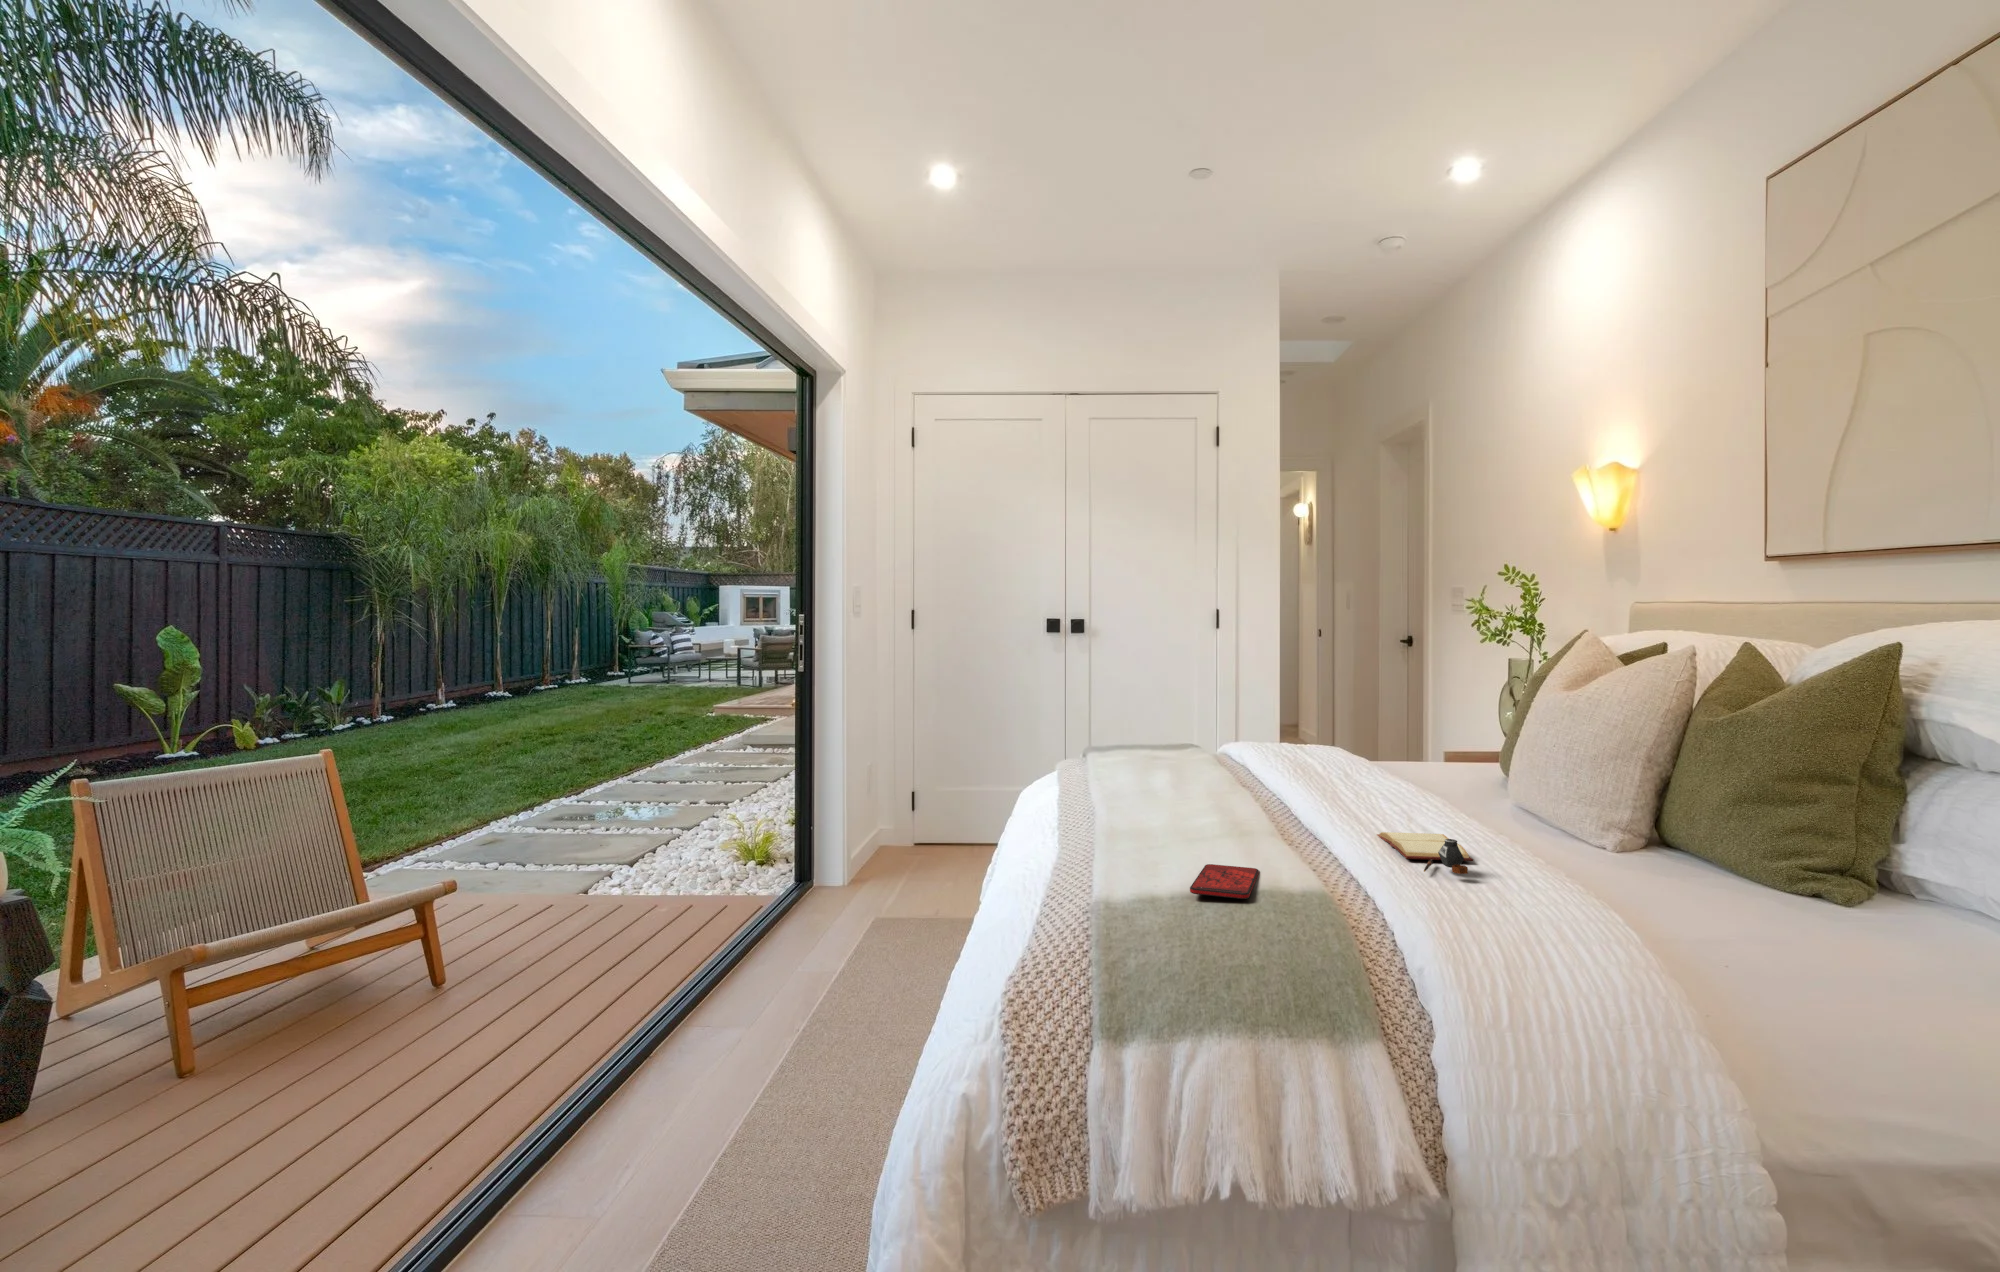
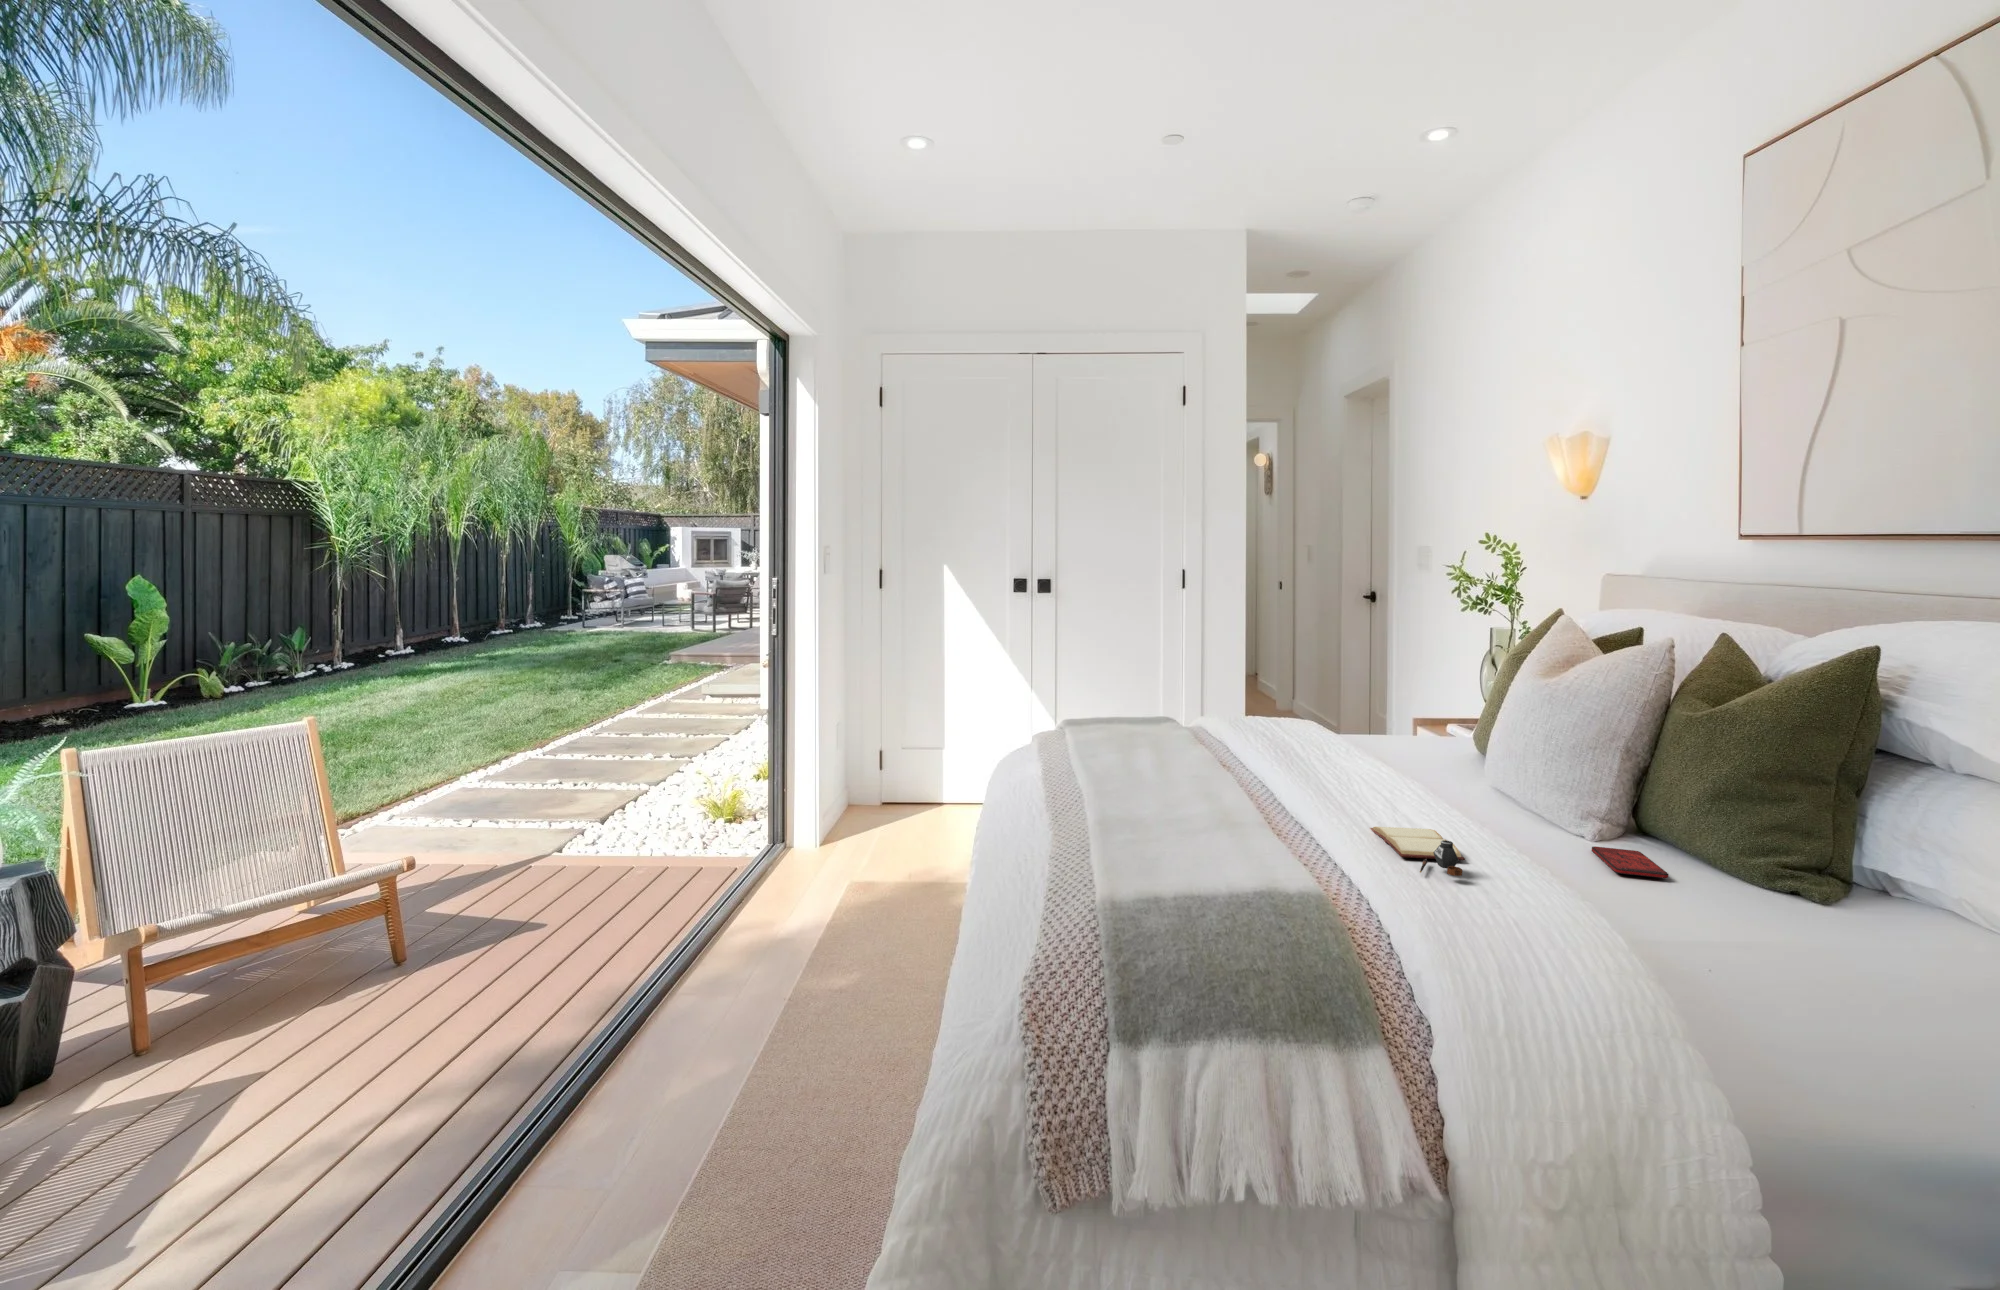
smartphone: present [1190,864,1259,899] -> present [1592,847,1668,878]

